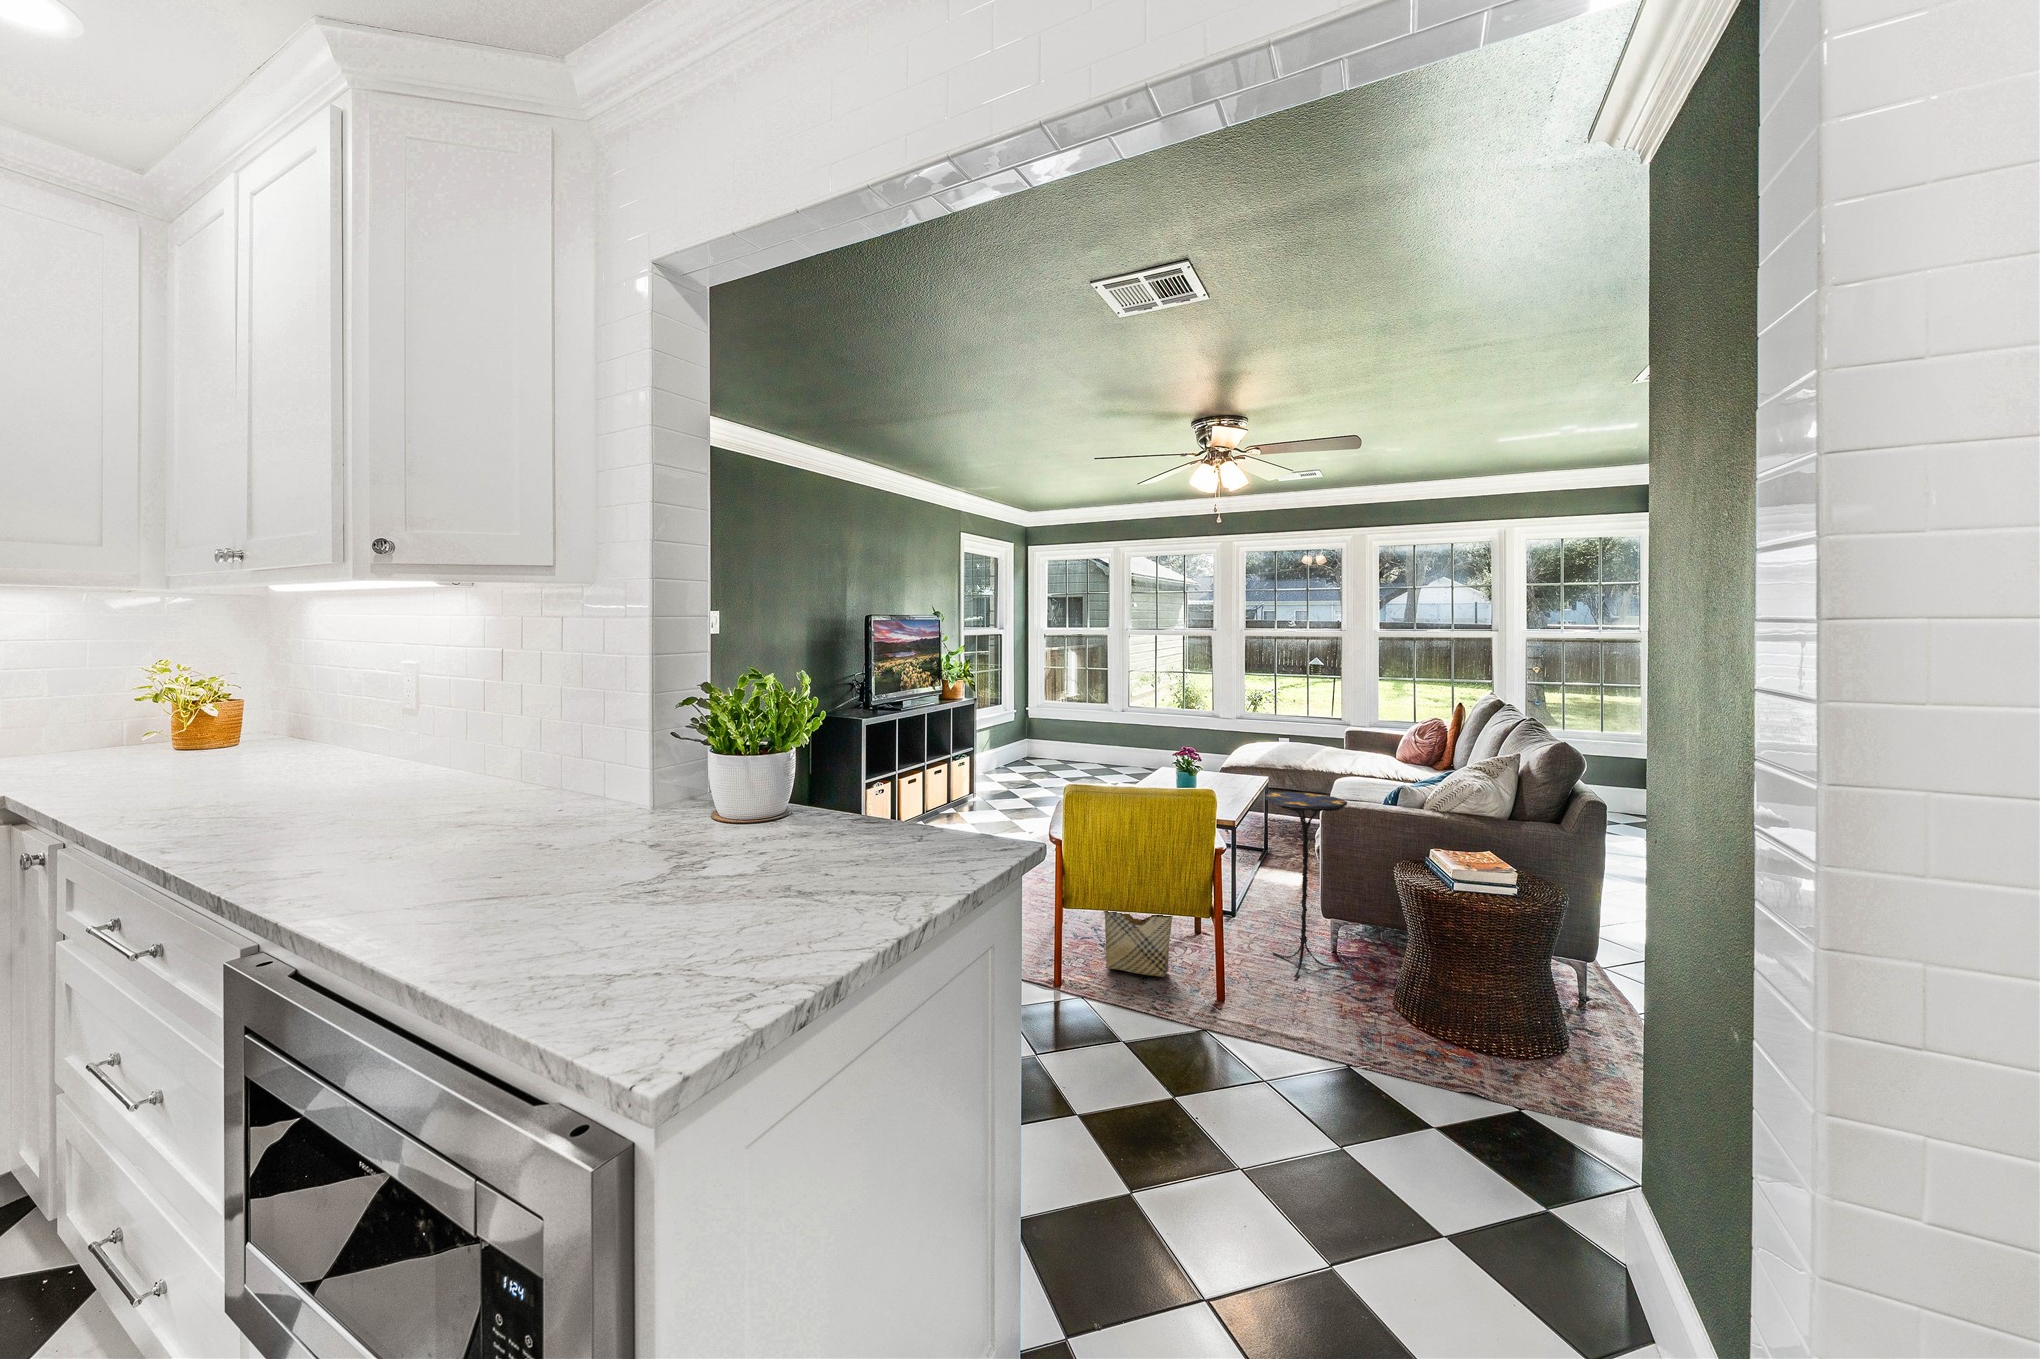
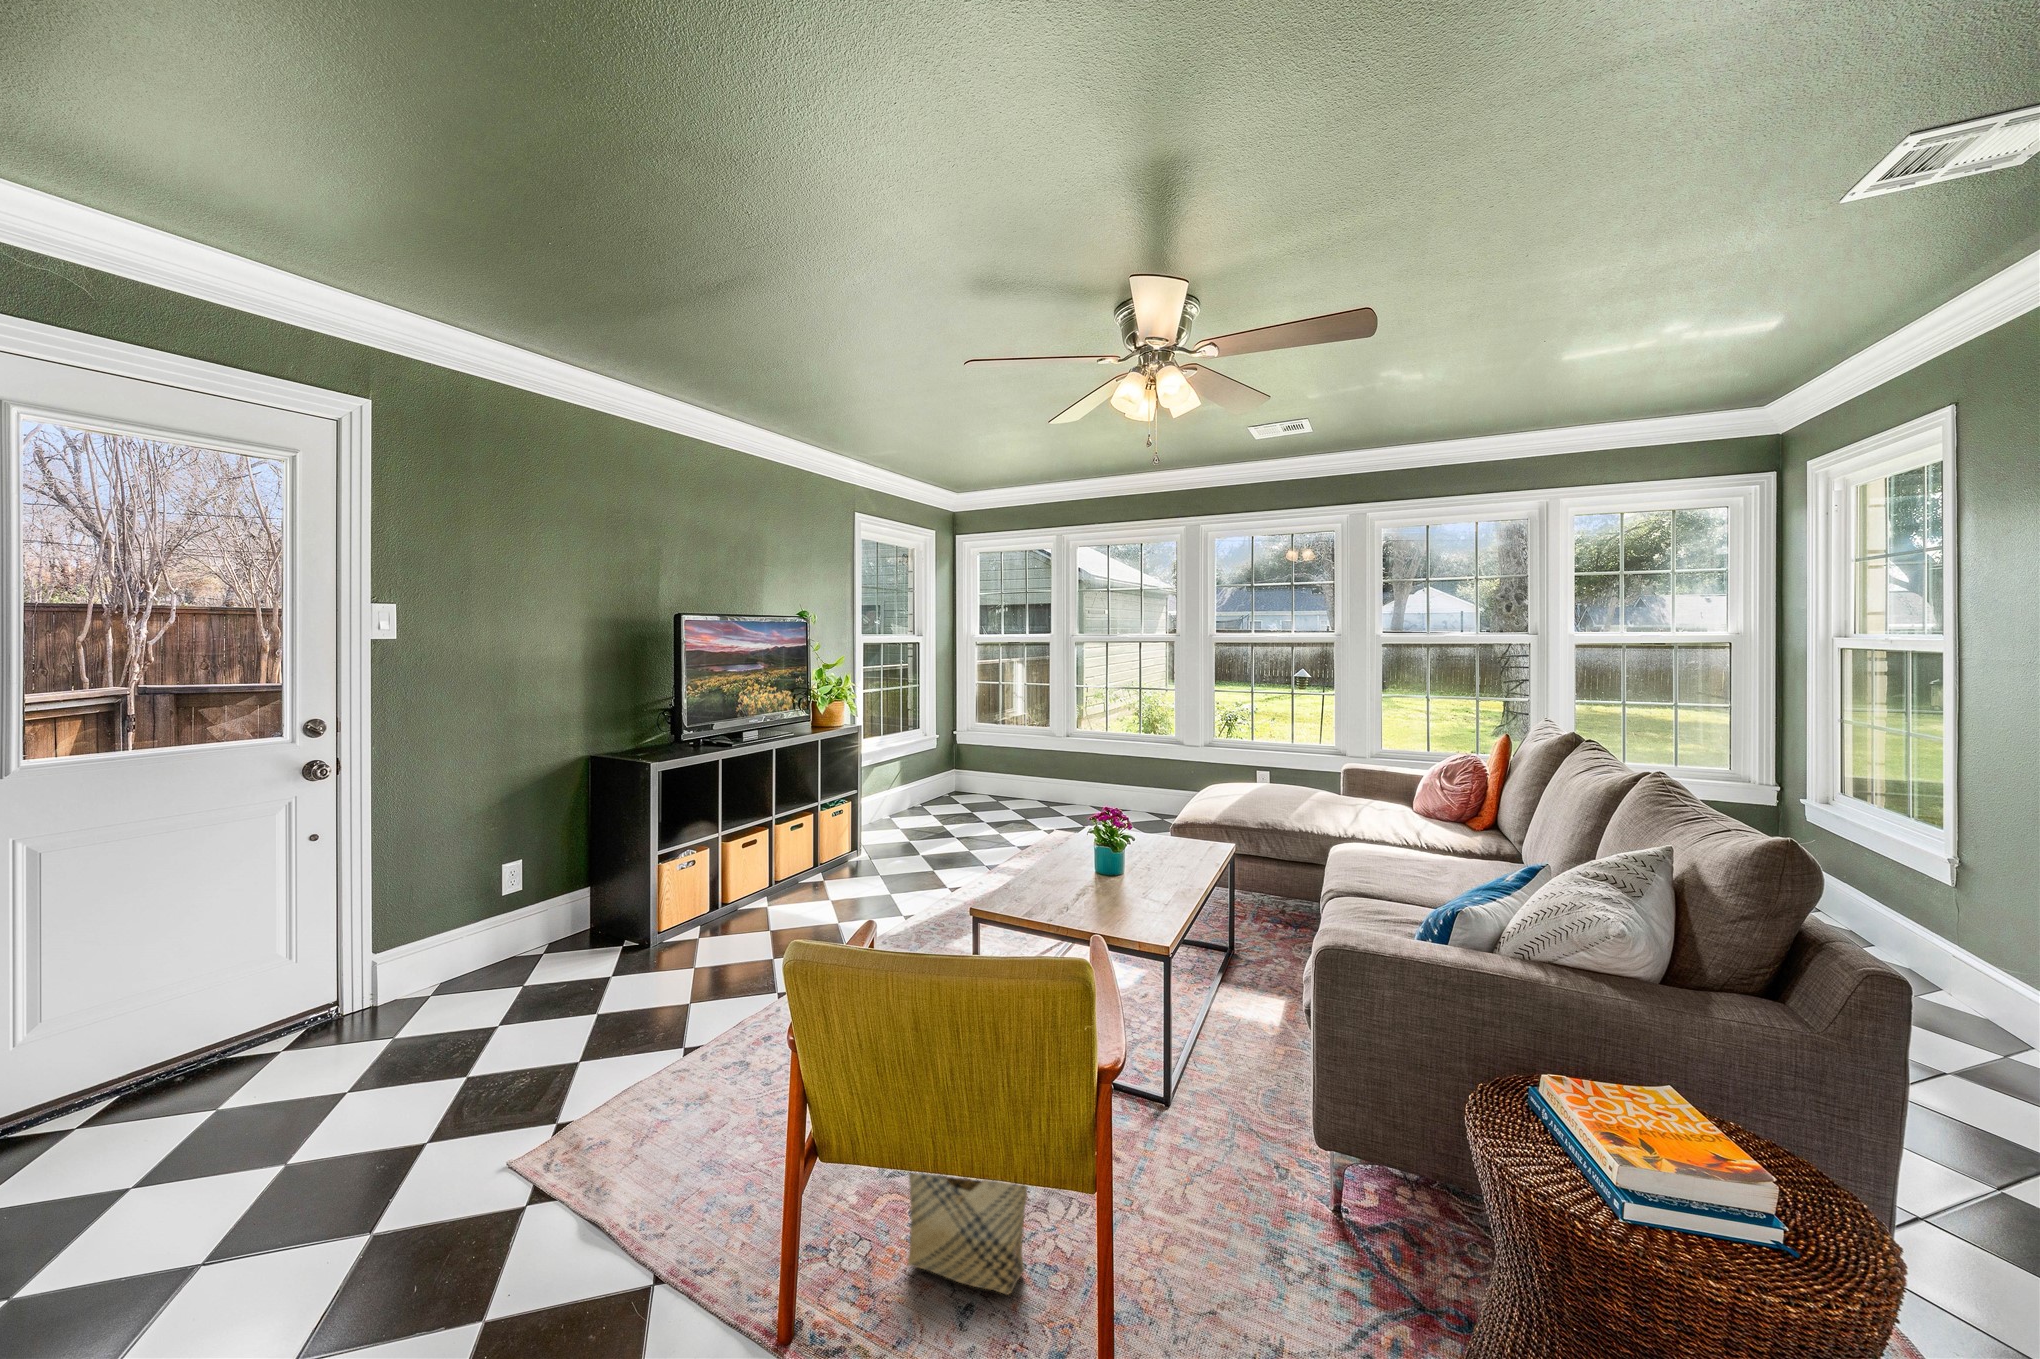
side table: present [1265,791,1347,977] -> none [1204,915,1359,1291]

